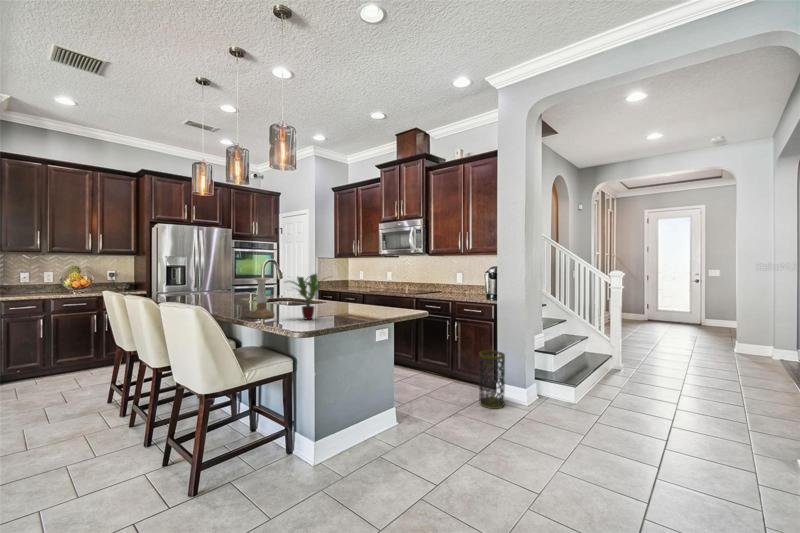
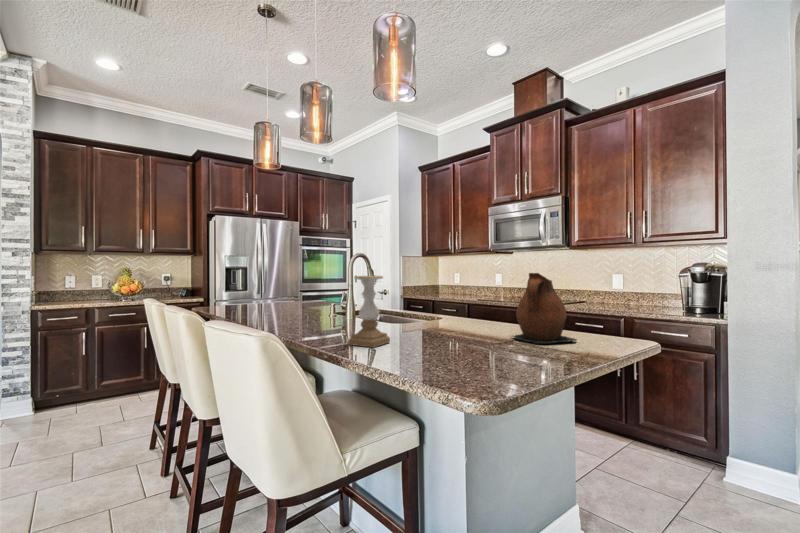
potted plant: present [285,274,319,320] -> none [410,265,506,352]
ceramic pitcher: none [347,276,382,315] -> present [513,273,577,343]
trash can: present [479,351,505,409] -> none [695,398,749,501]

